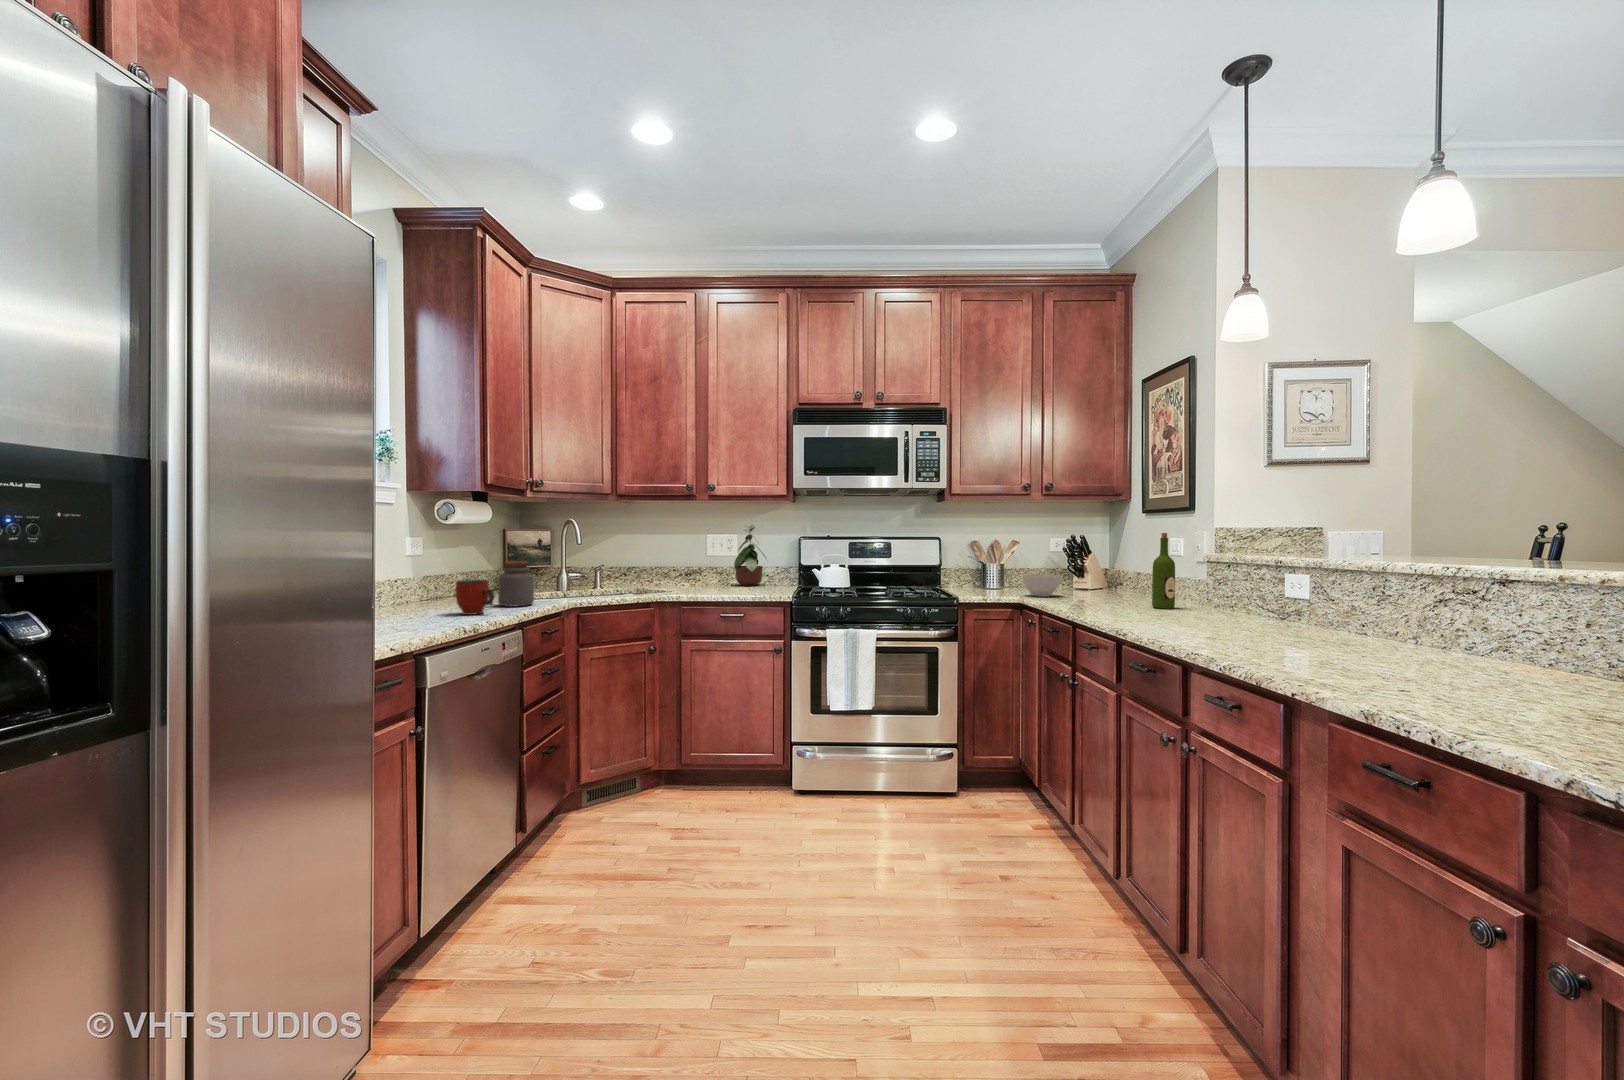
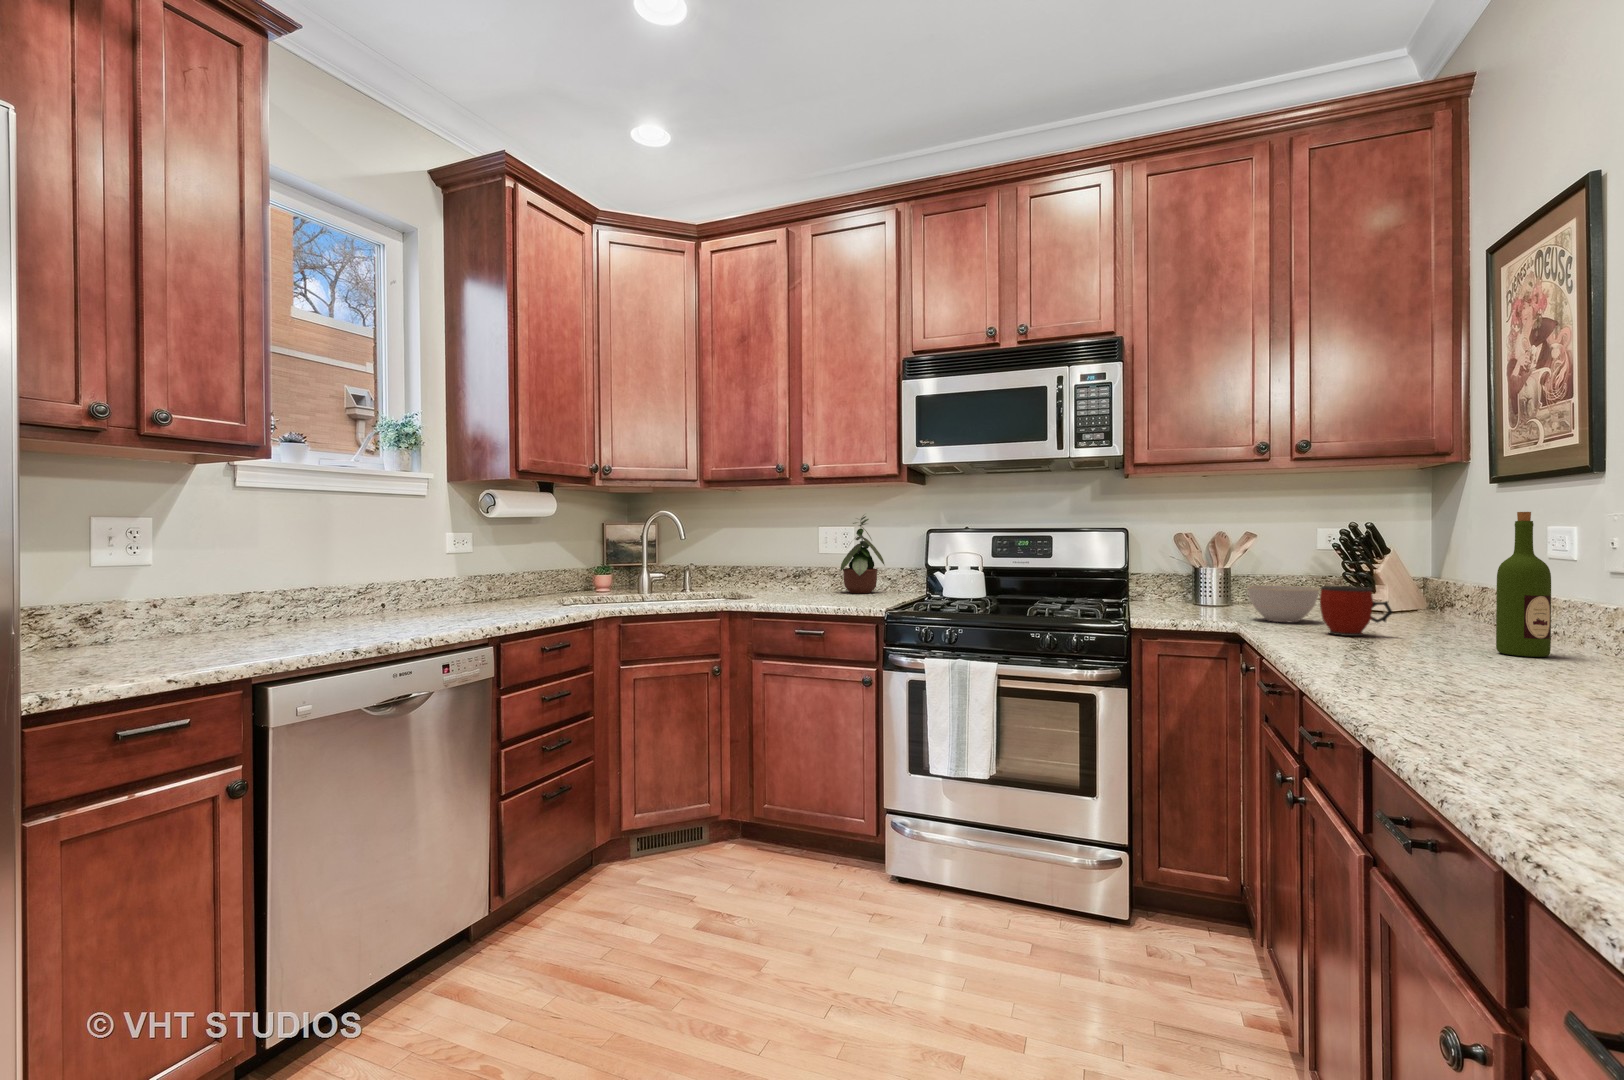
jar: present [498,561,534,607] -> none [529,559,570,612]
mug: present [455,580,495,615] -> present [1320,586,1393,636]

